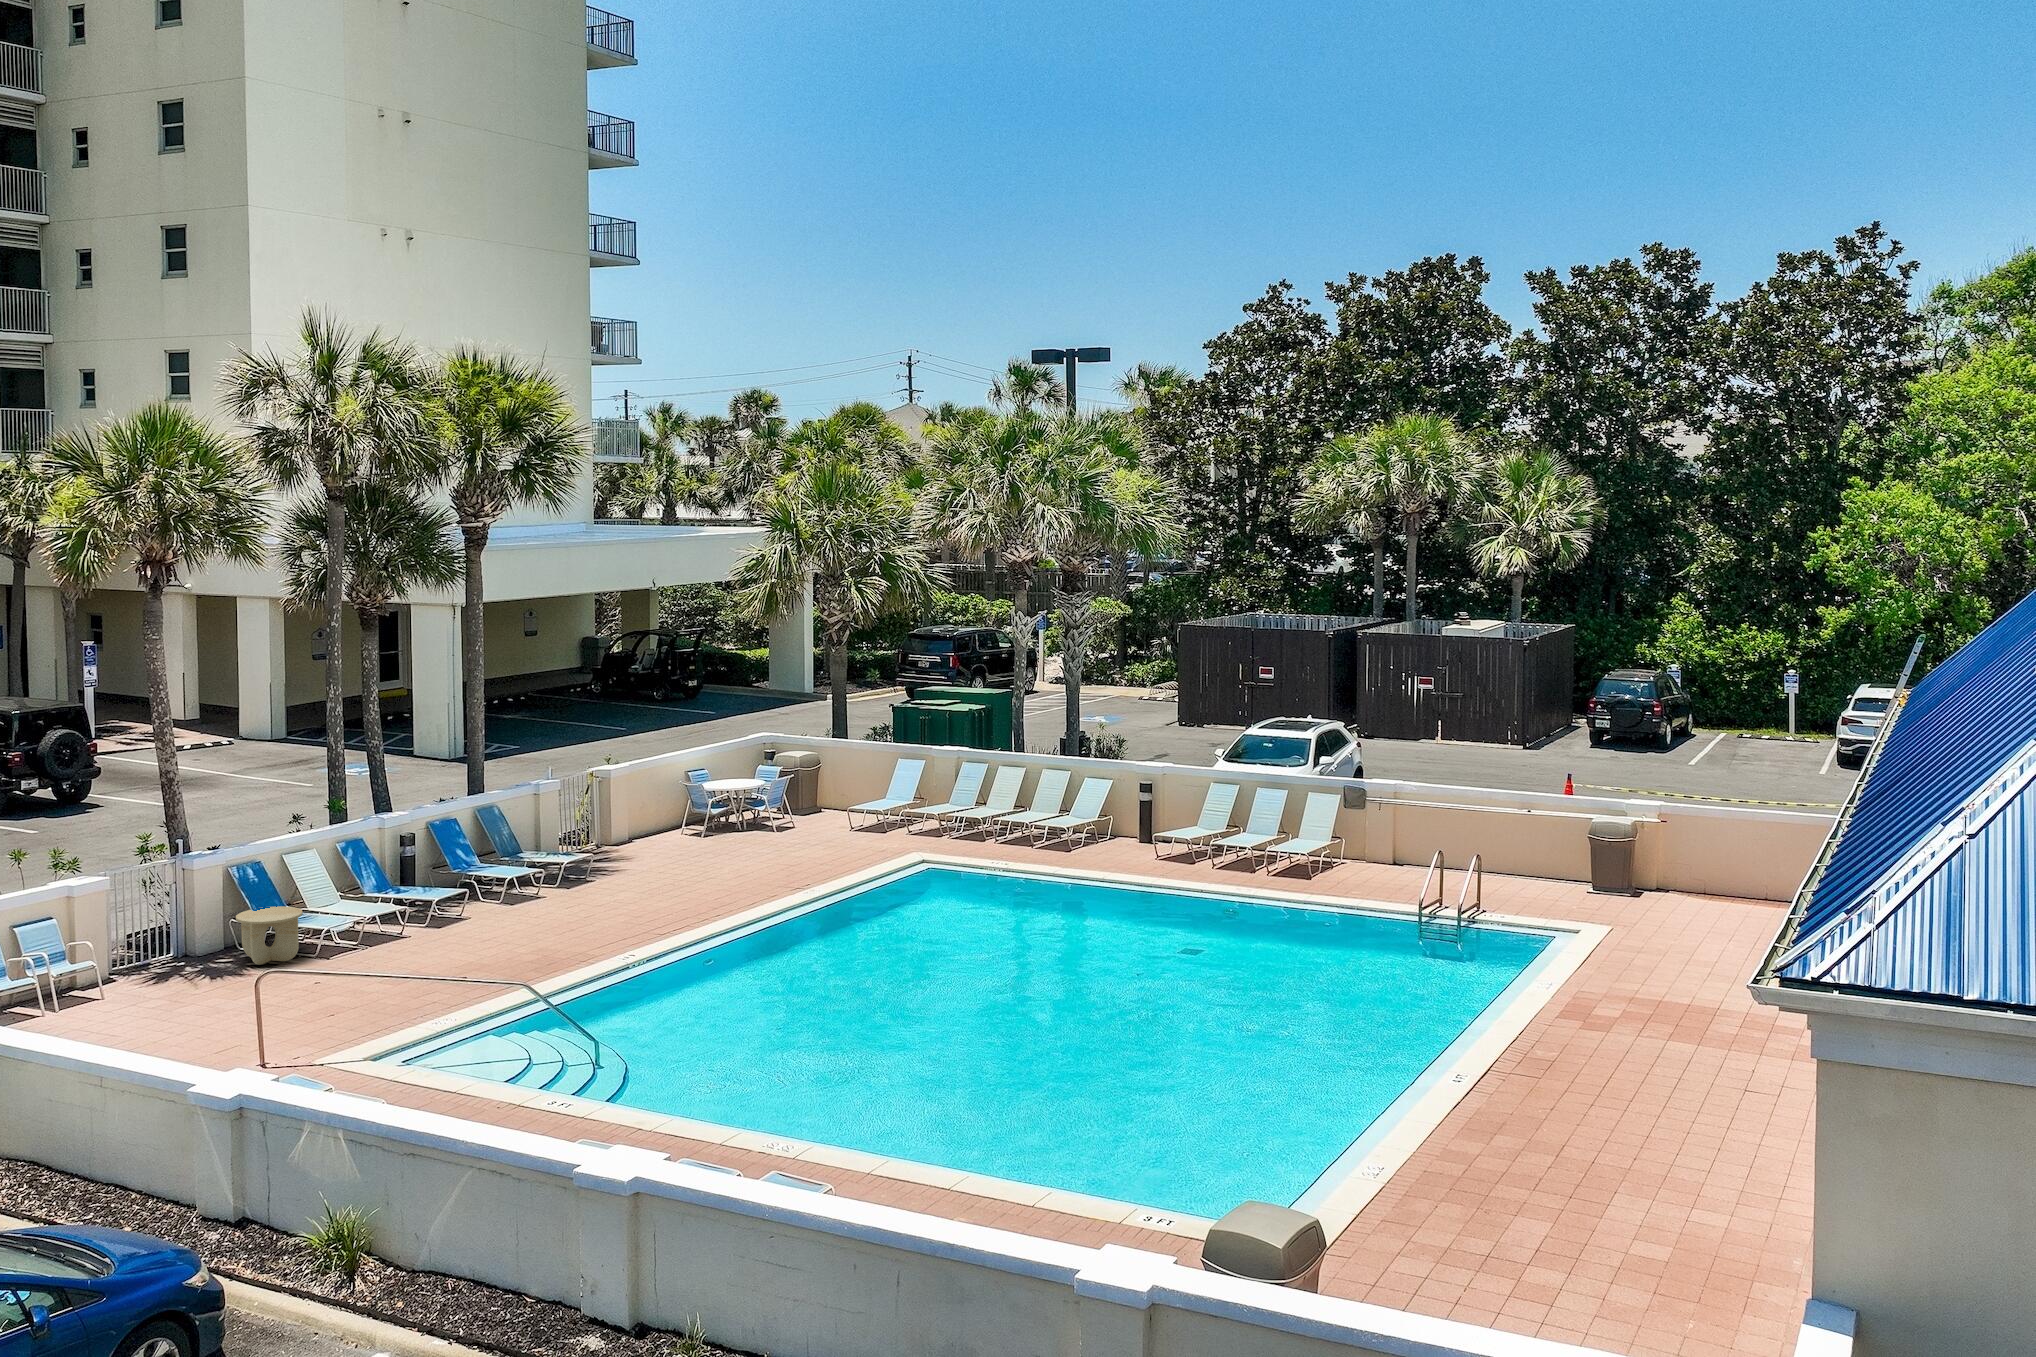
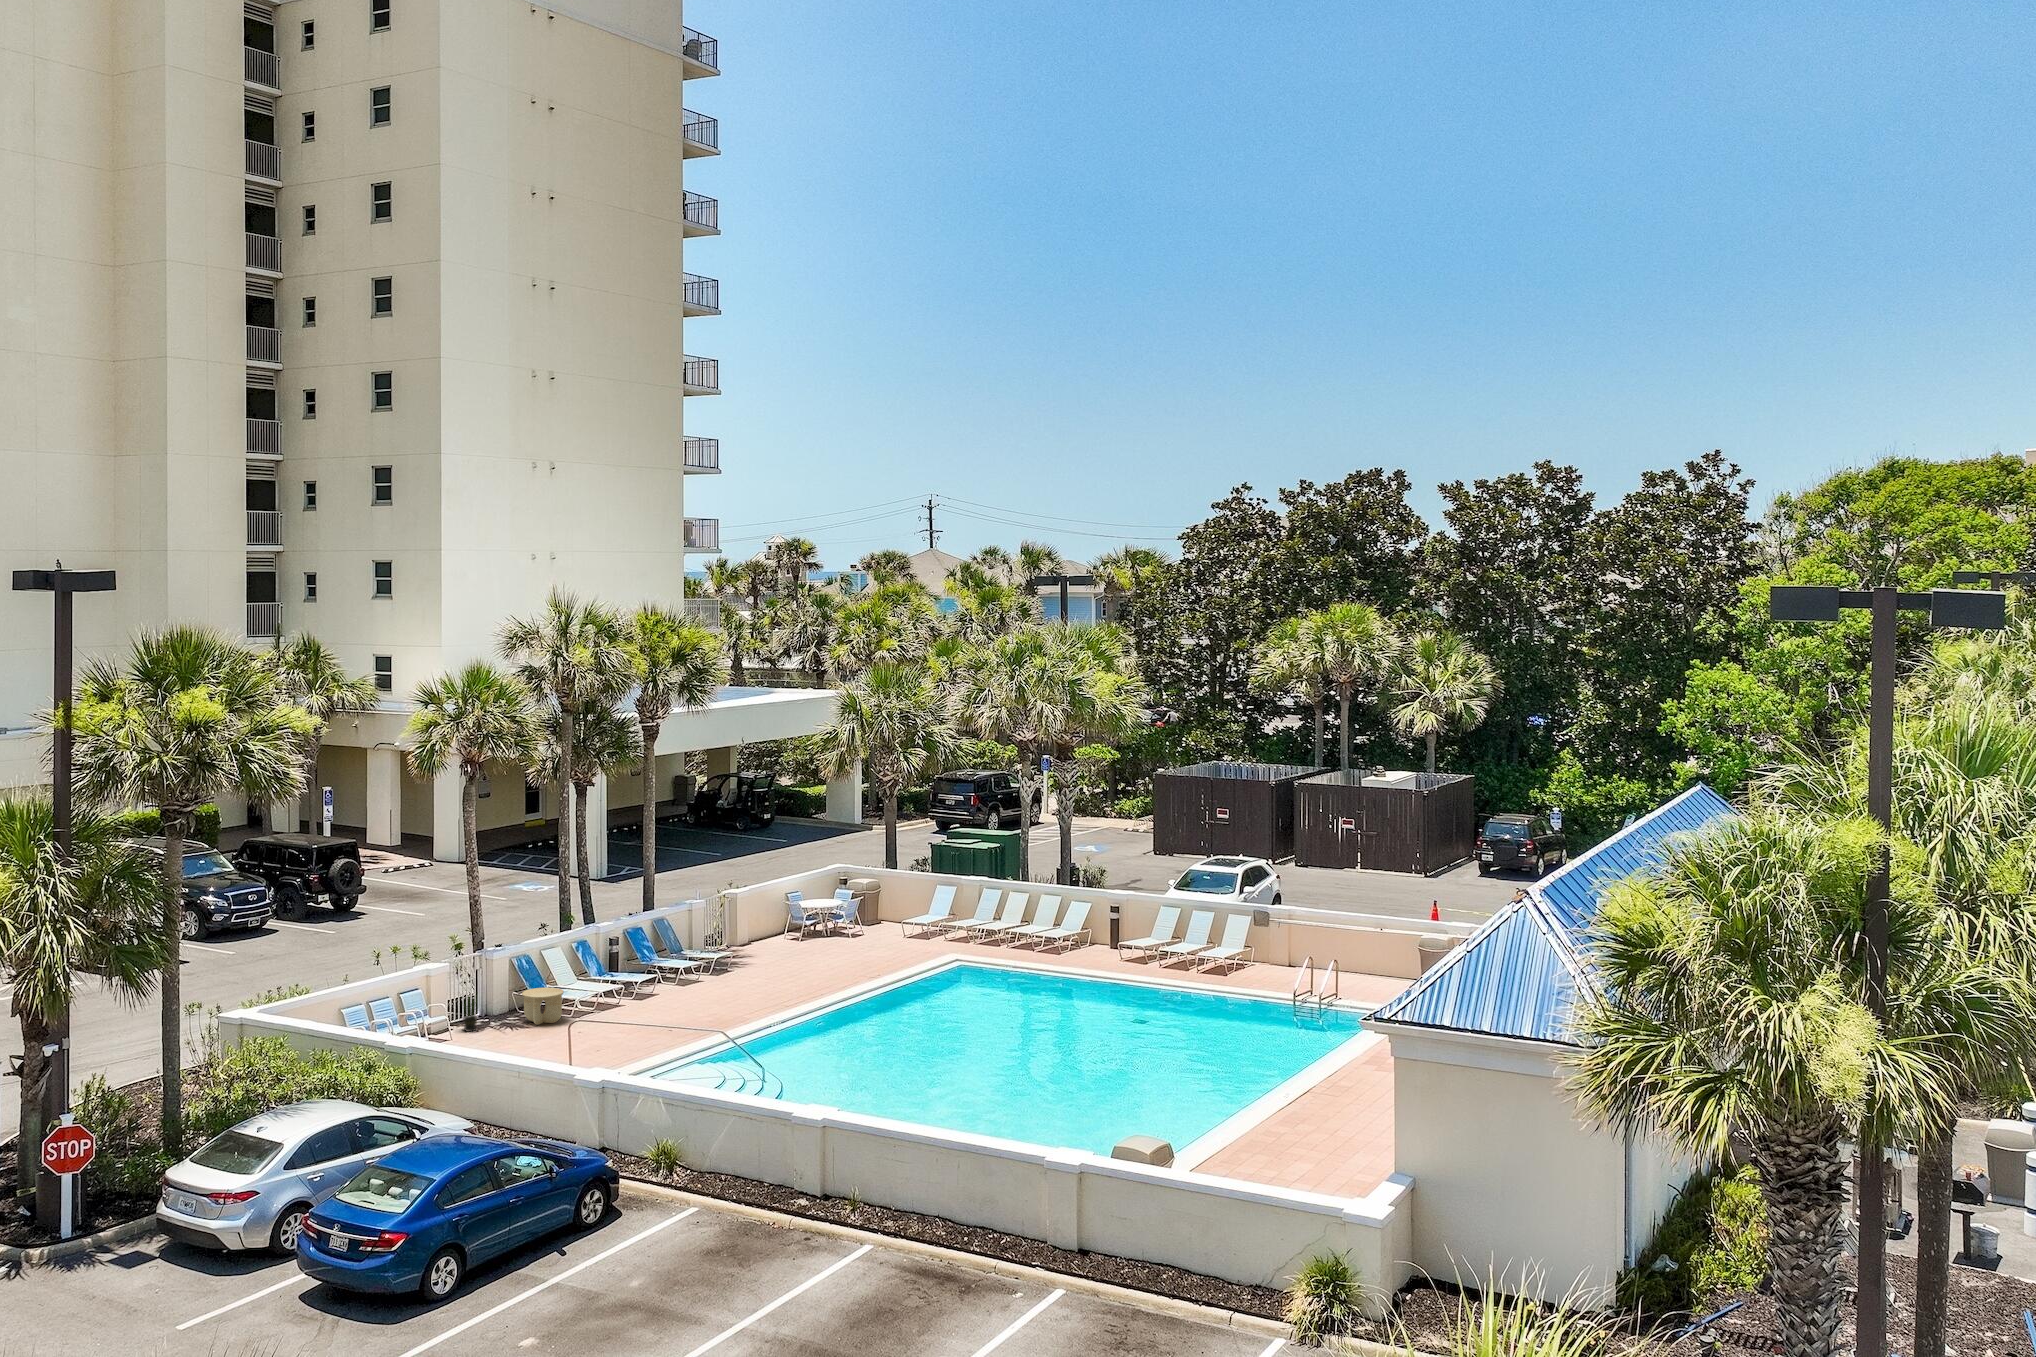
potted plant: none [127,912,166,977] -> present [463,997,477,1032]

